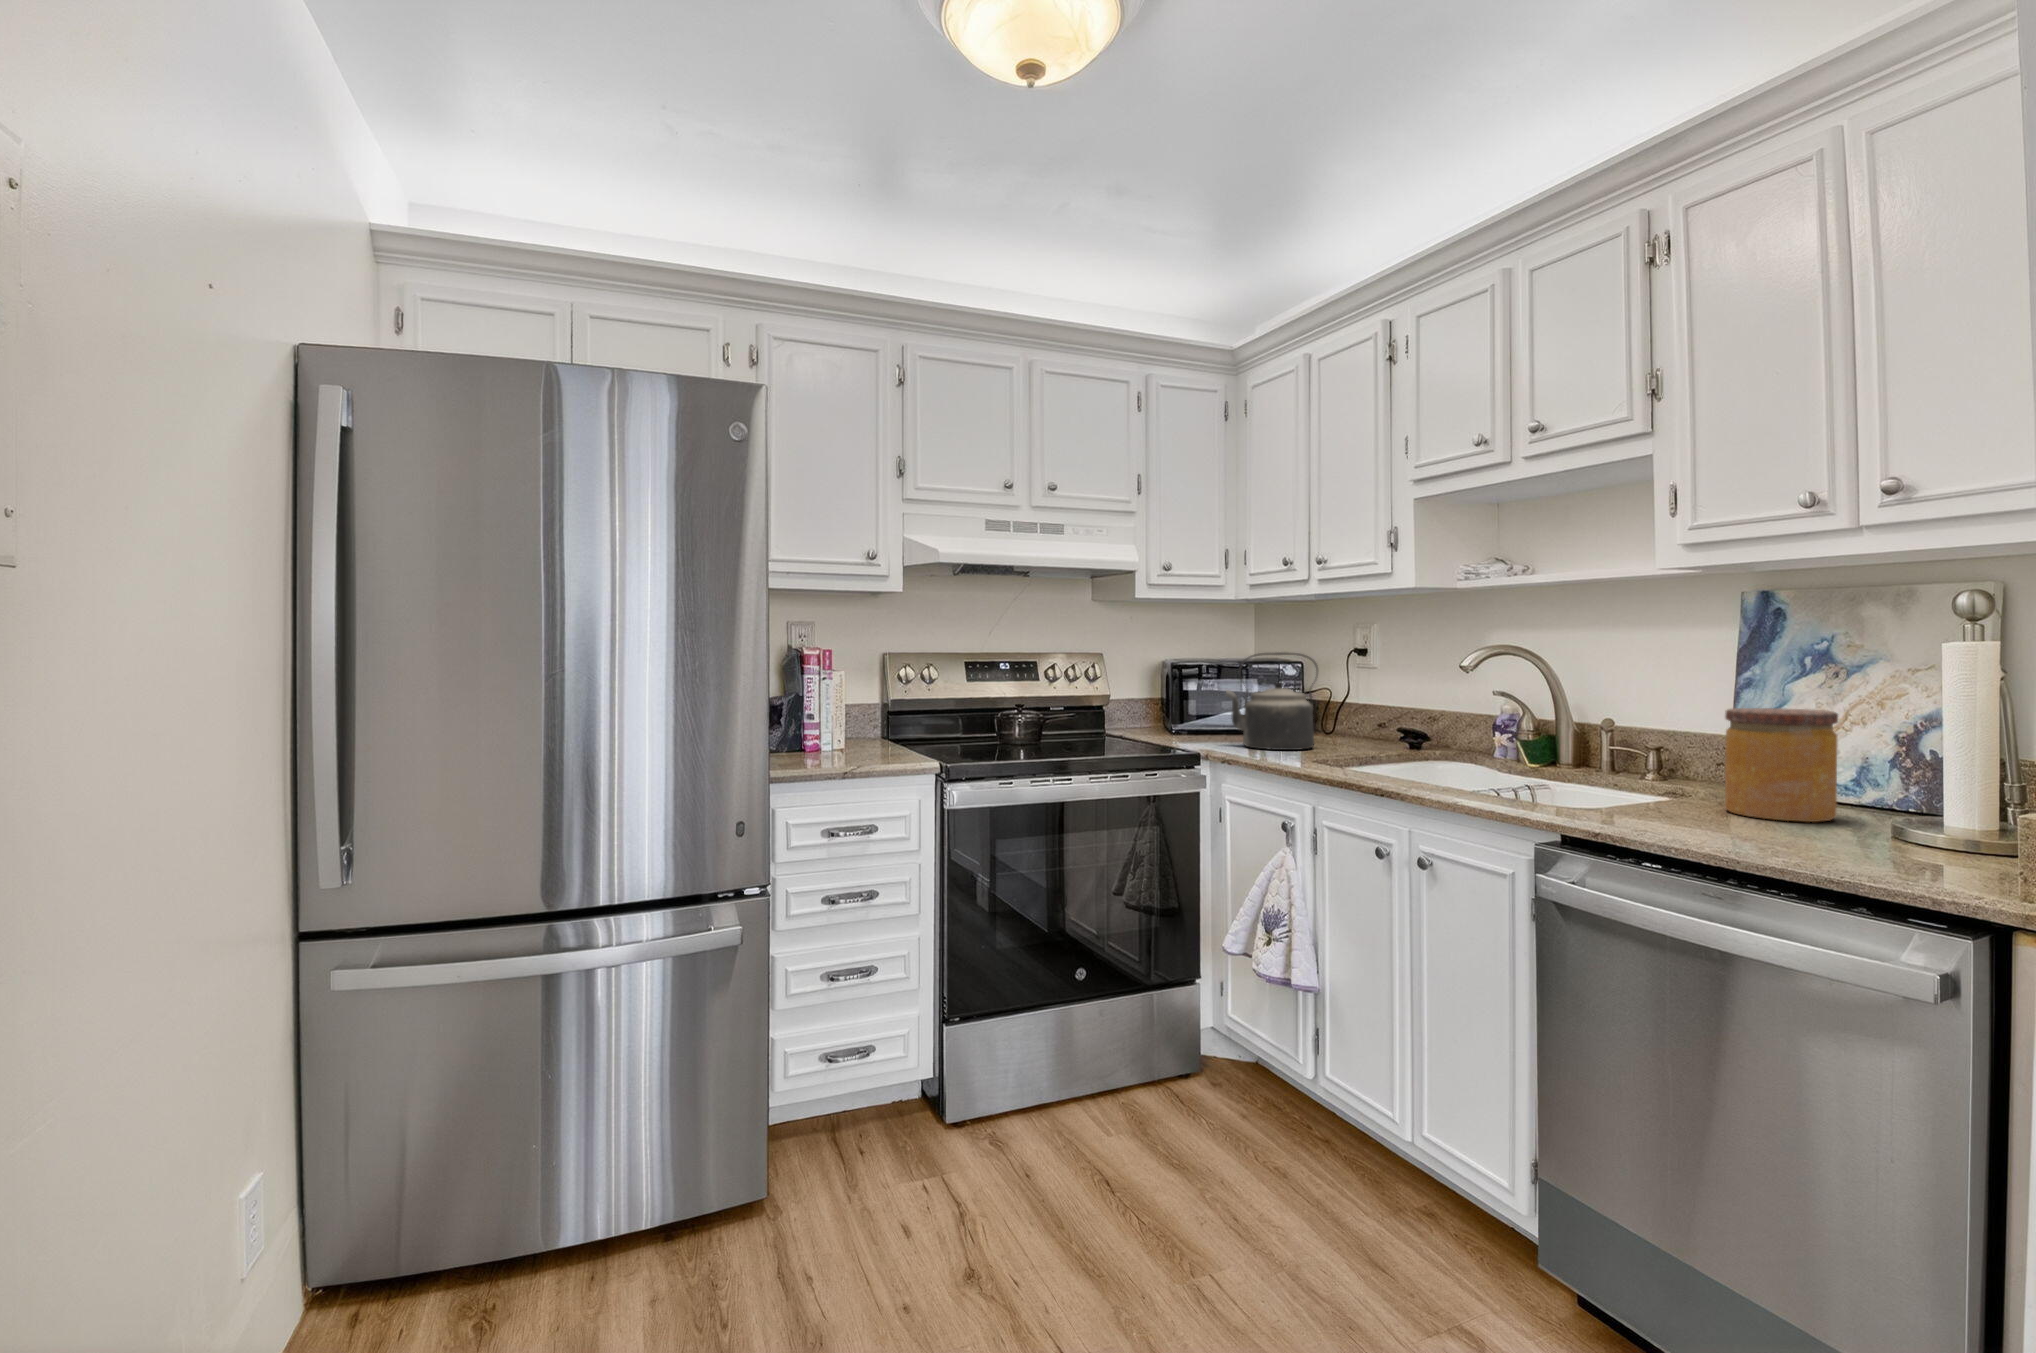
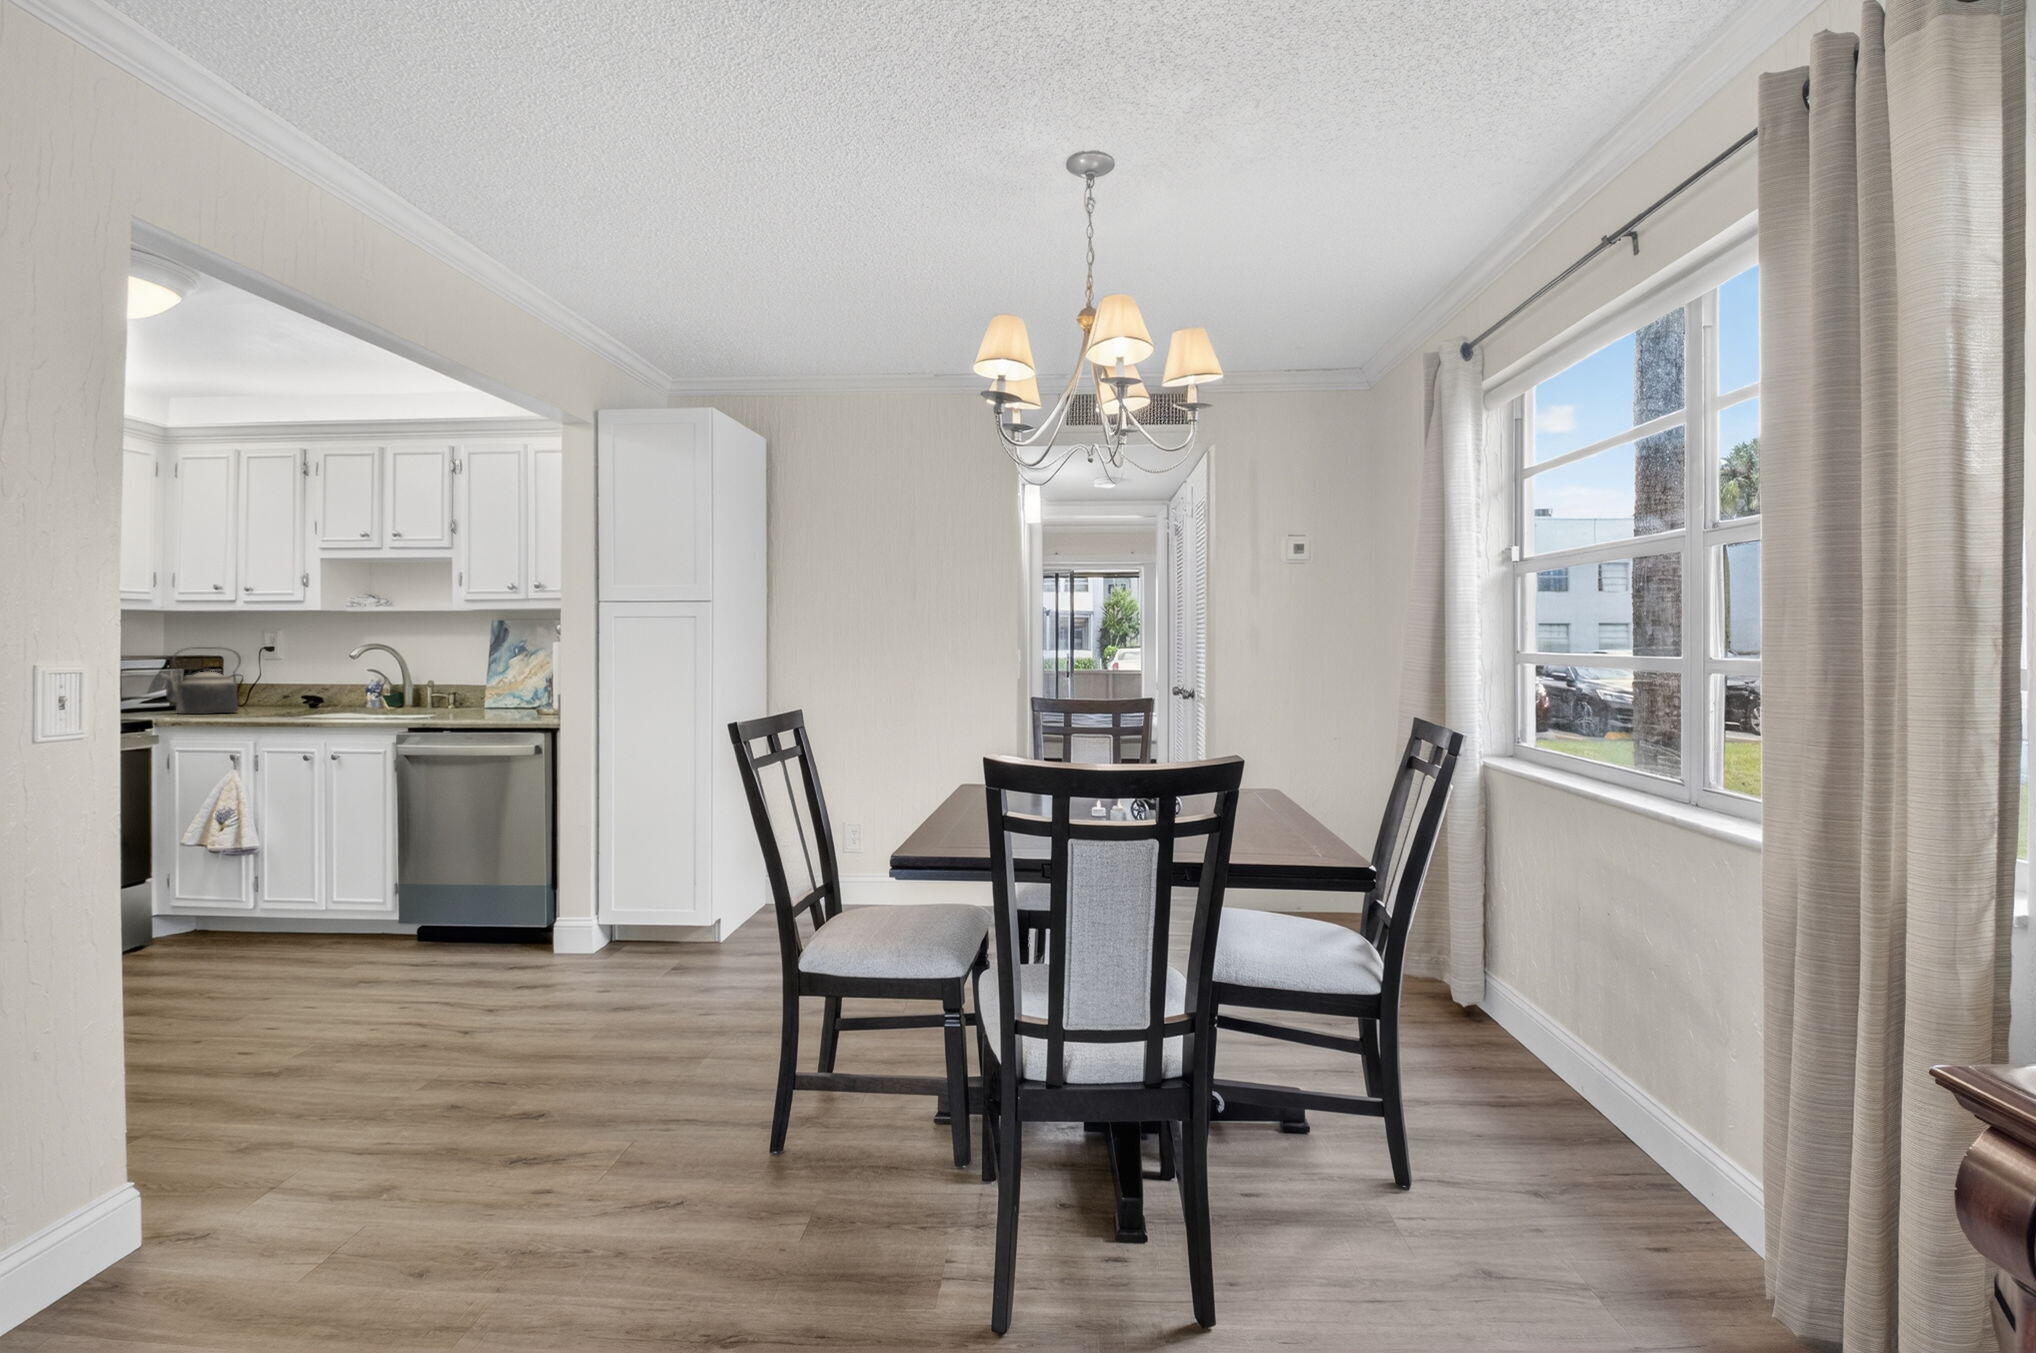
jar: present [1725,708,1838,822] -> none [481,672,522,717]

